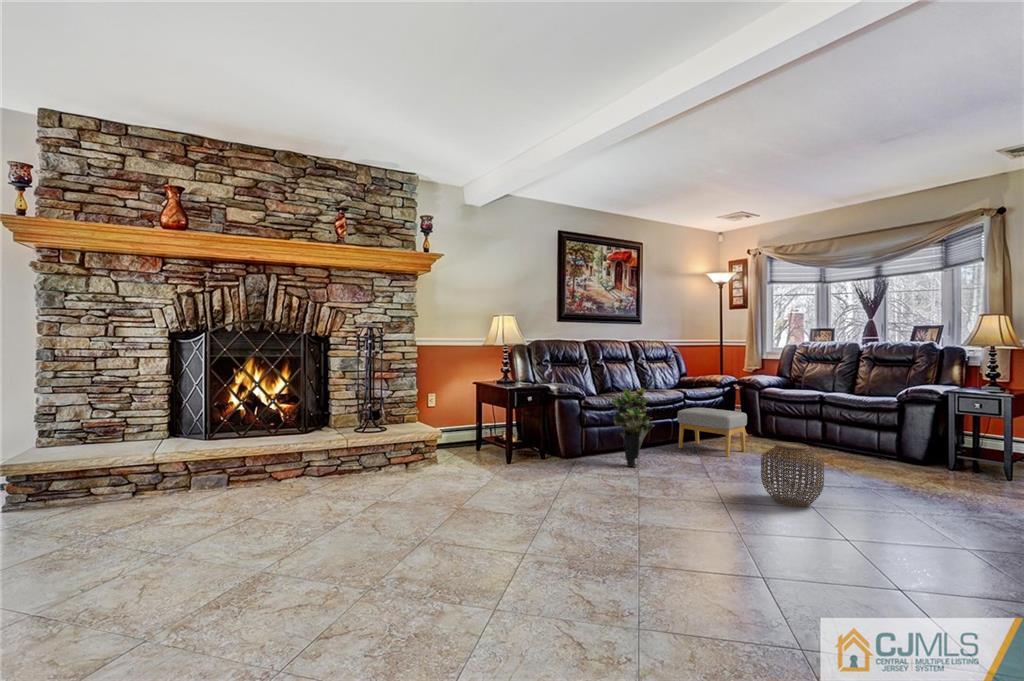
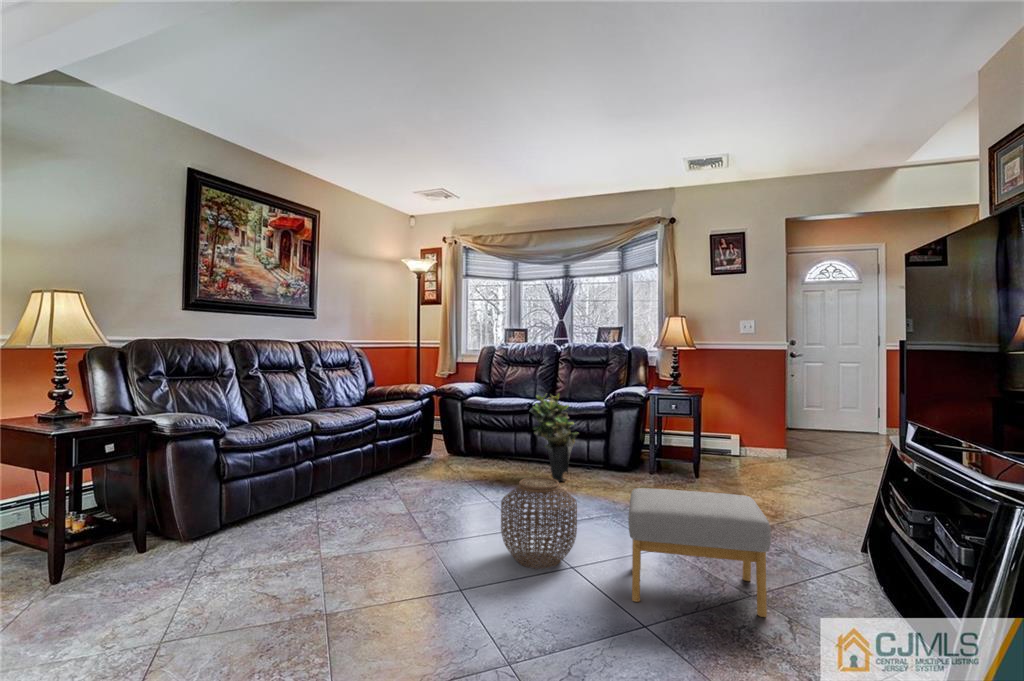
potted plant: present [611,388,654,467] -> present [530,394,578,481]
footstool: present [677,408,747,457] -> present [628,488,771,617]

